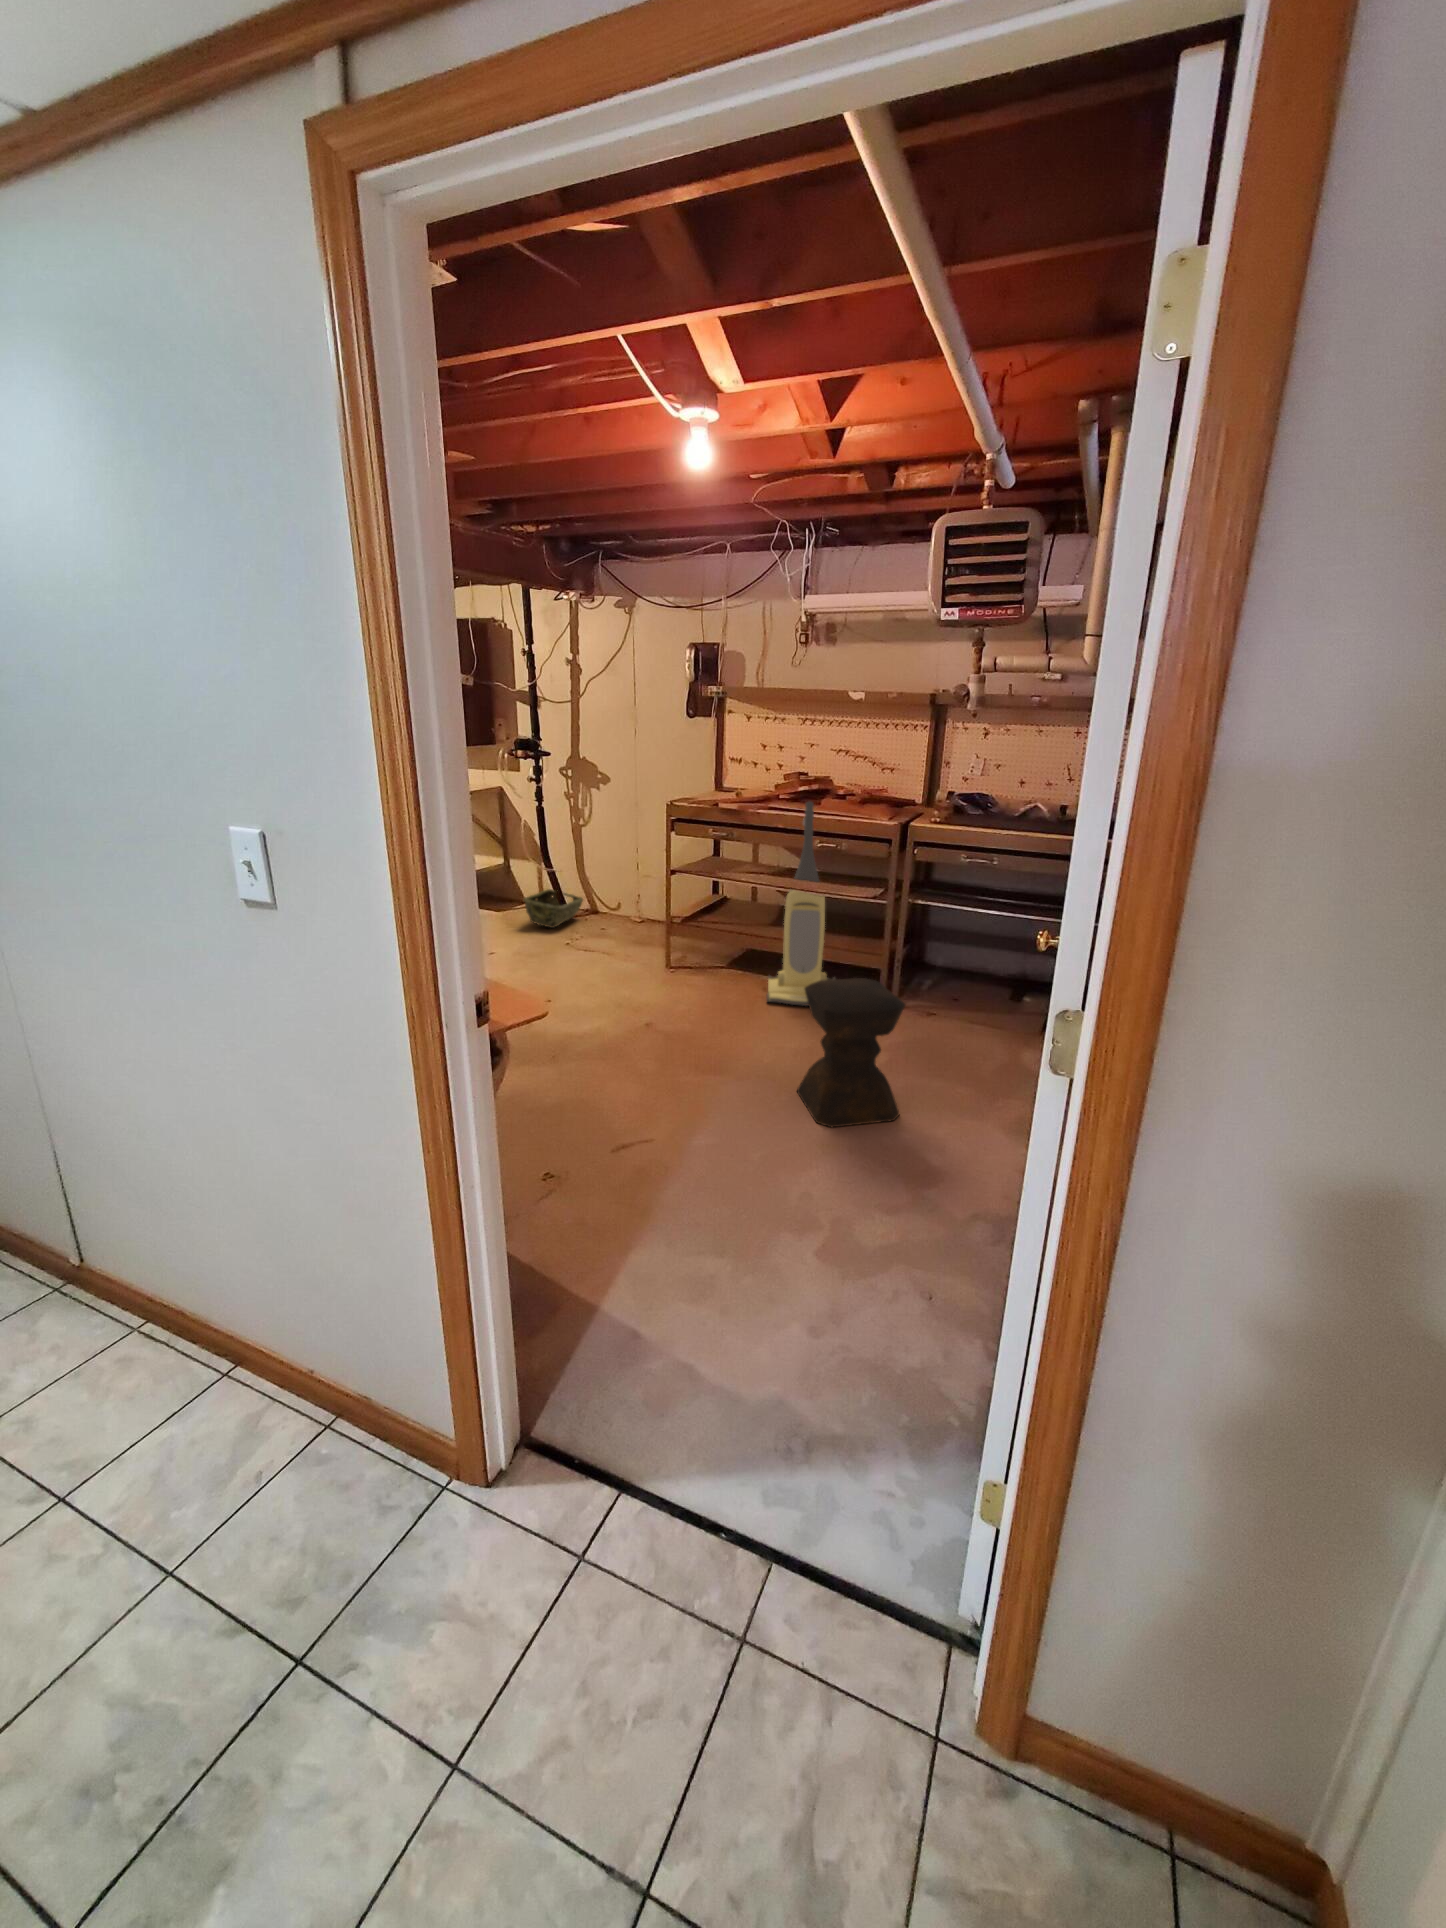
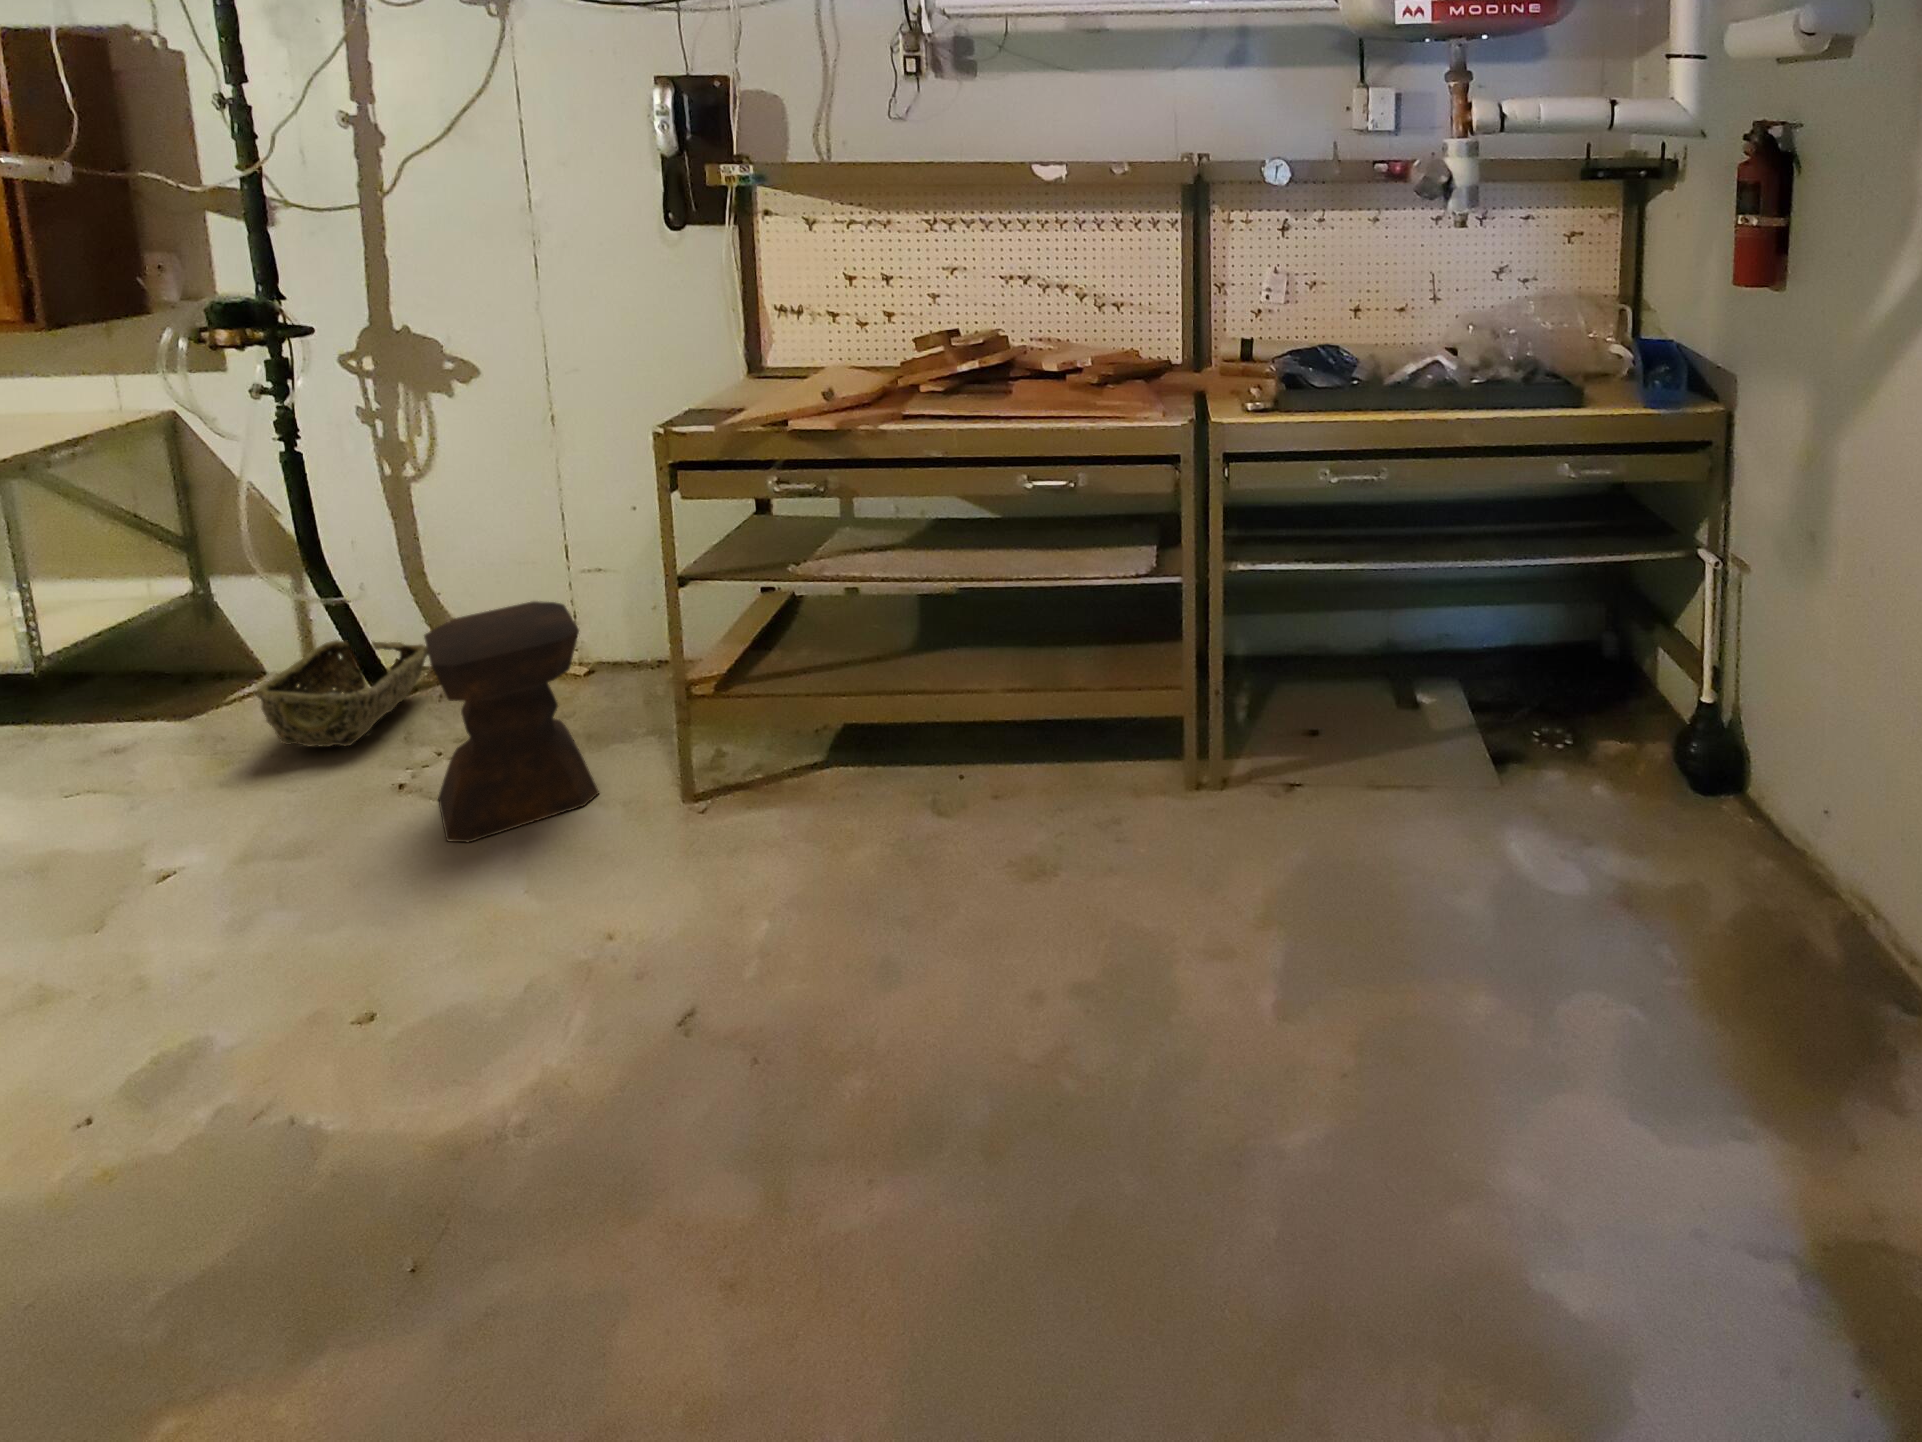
vacuum cleaner: present [767,802,835,1006] -> none [945,398,1114,860]
stool: present [797,978,905,1127] -> present [424,601,599,843]

